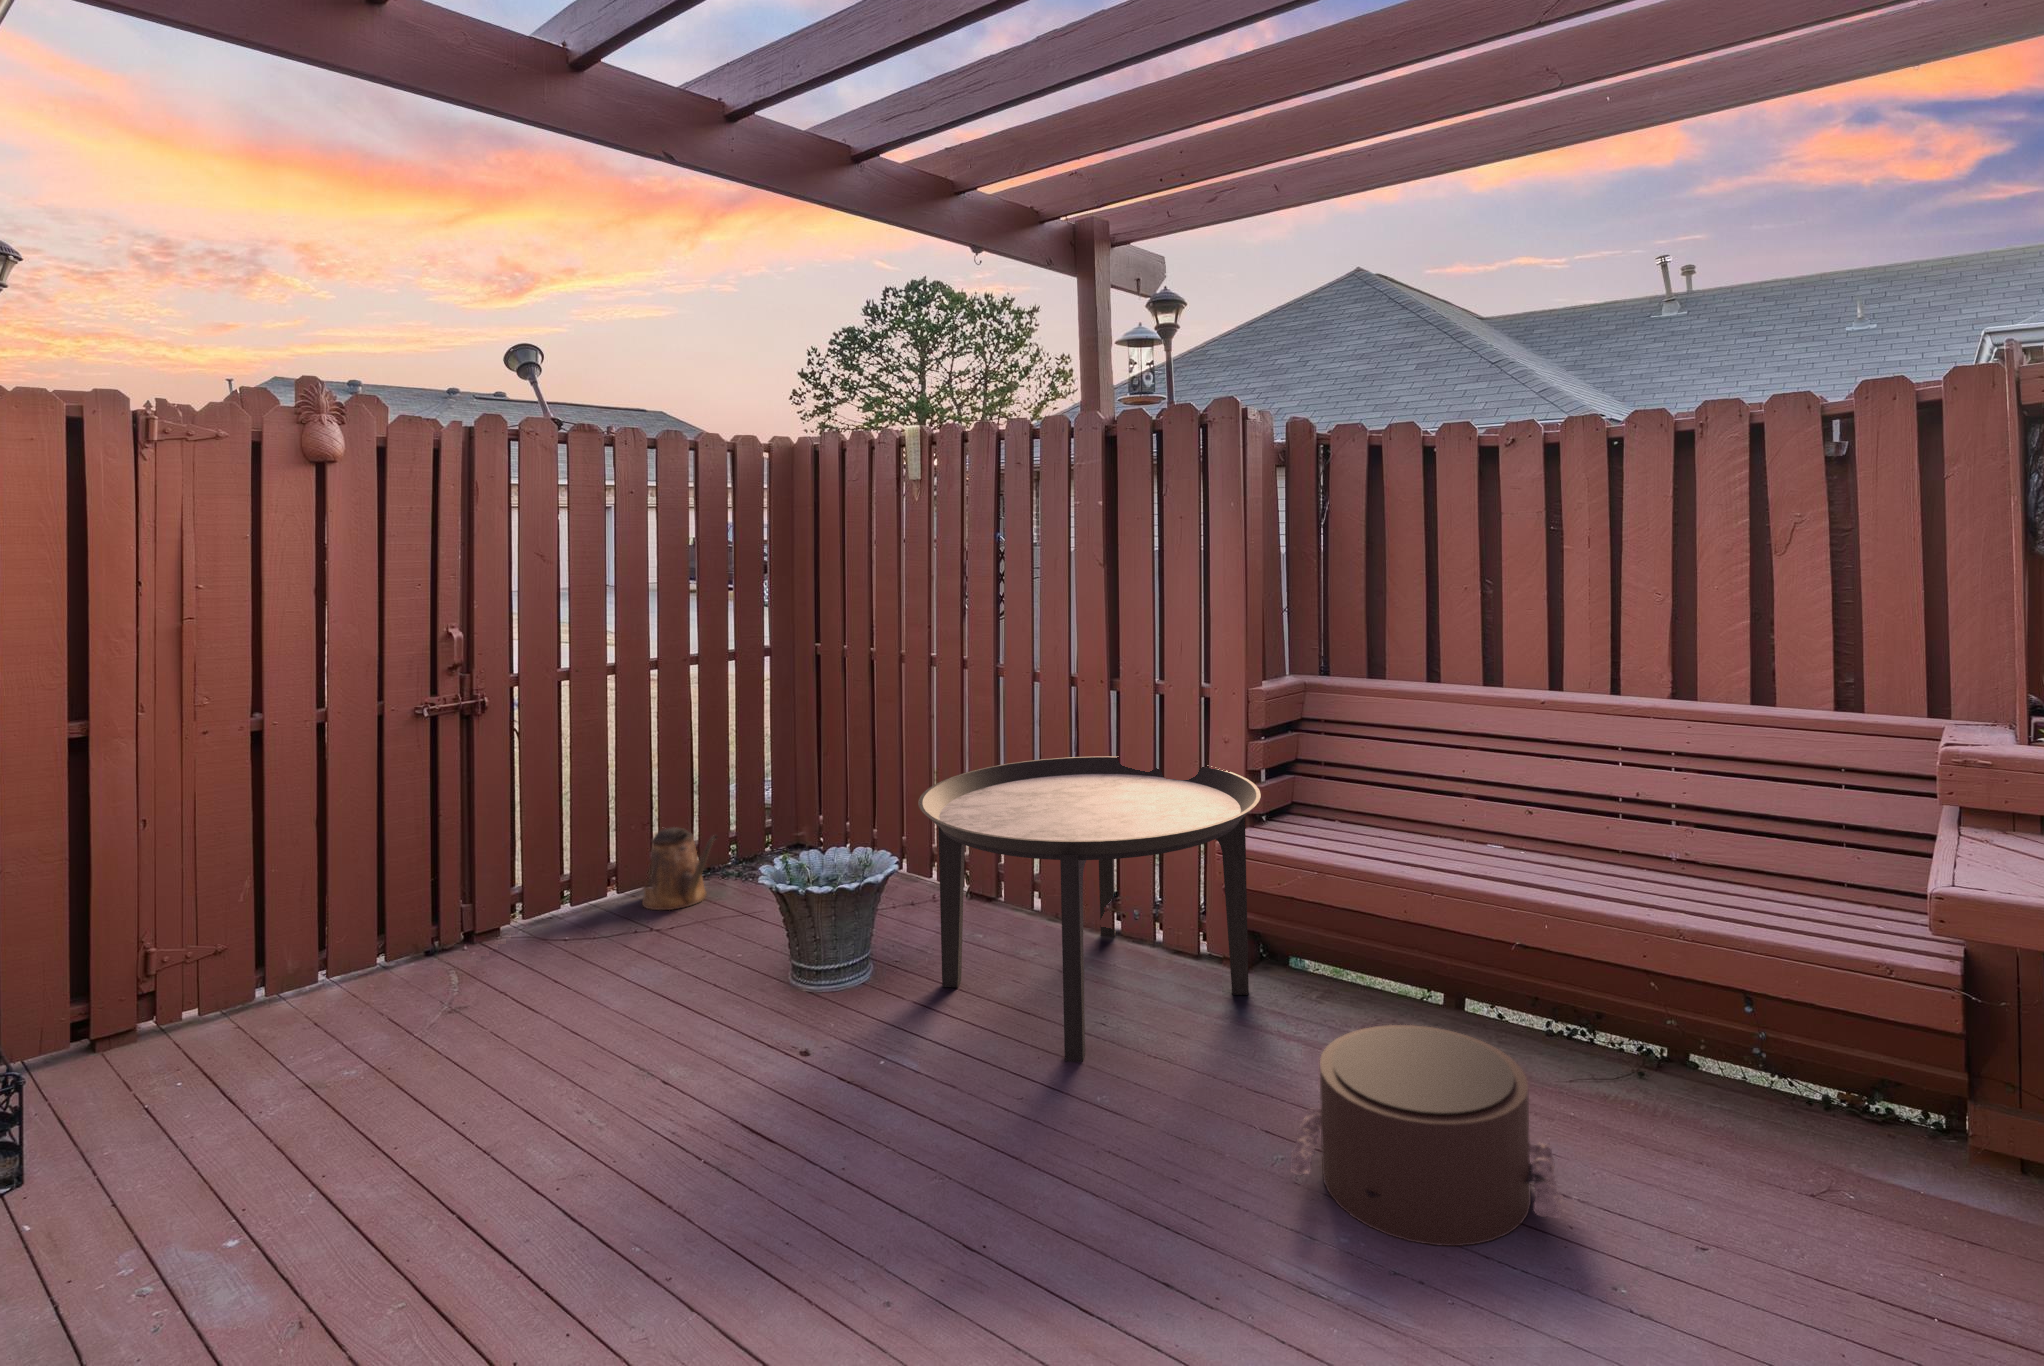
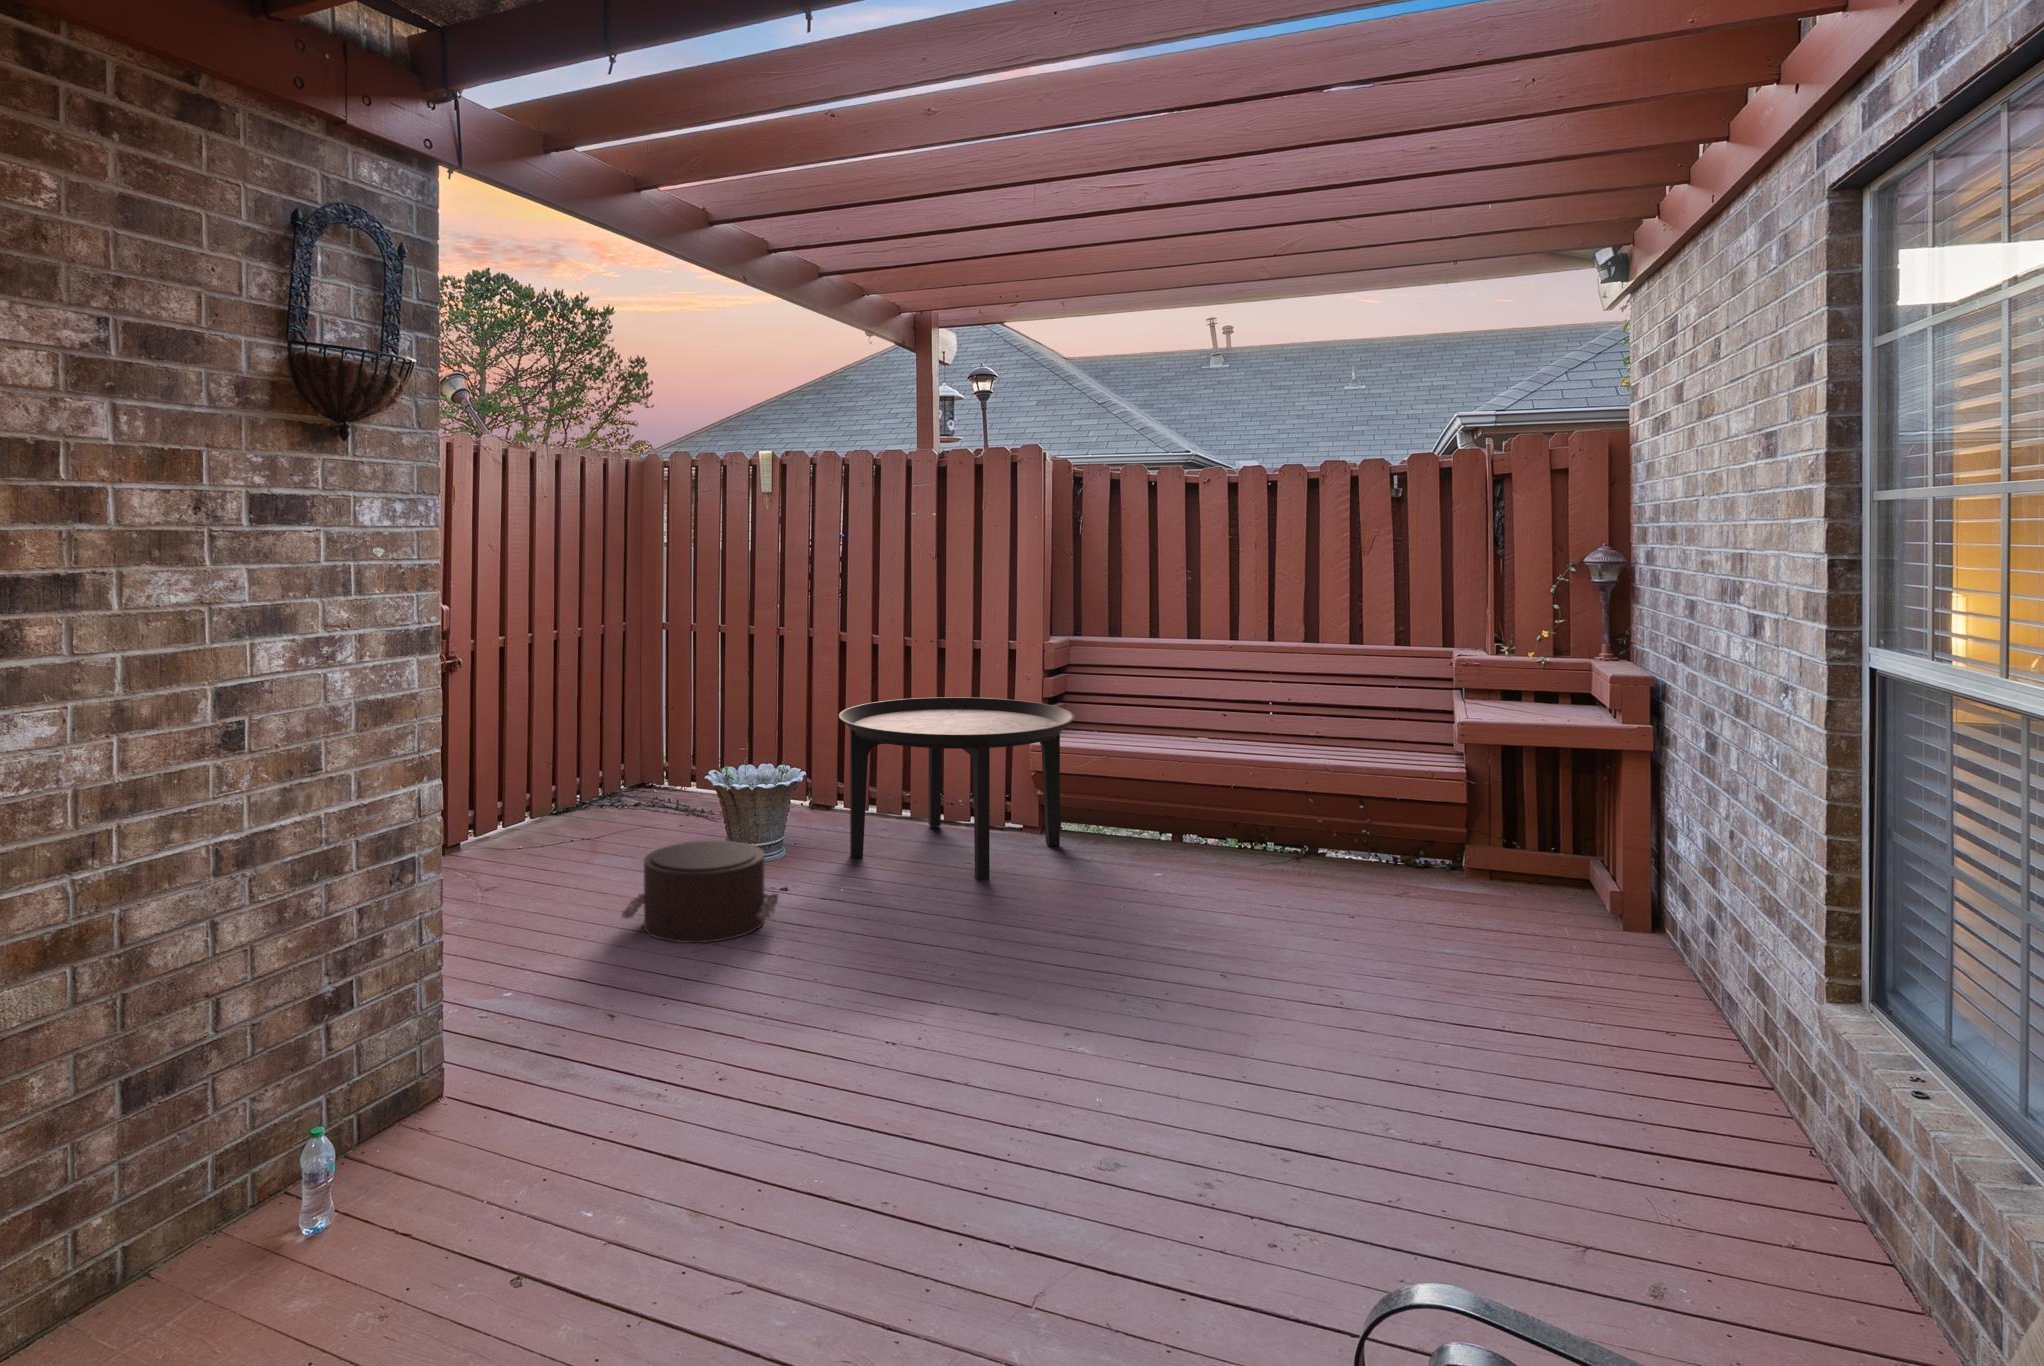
watering can: present [642,827,717,910] -> none [531,771,623,838]
pouf: present [1290,1025,1563,1246] -> present [621,841,778,943]

